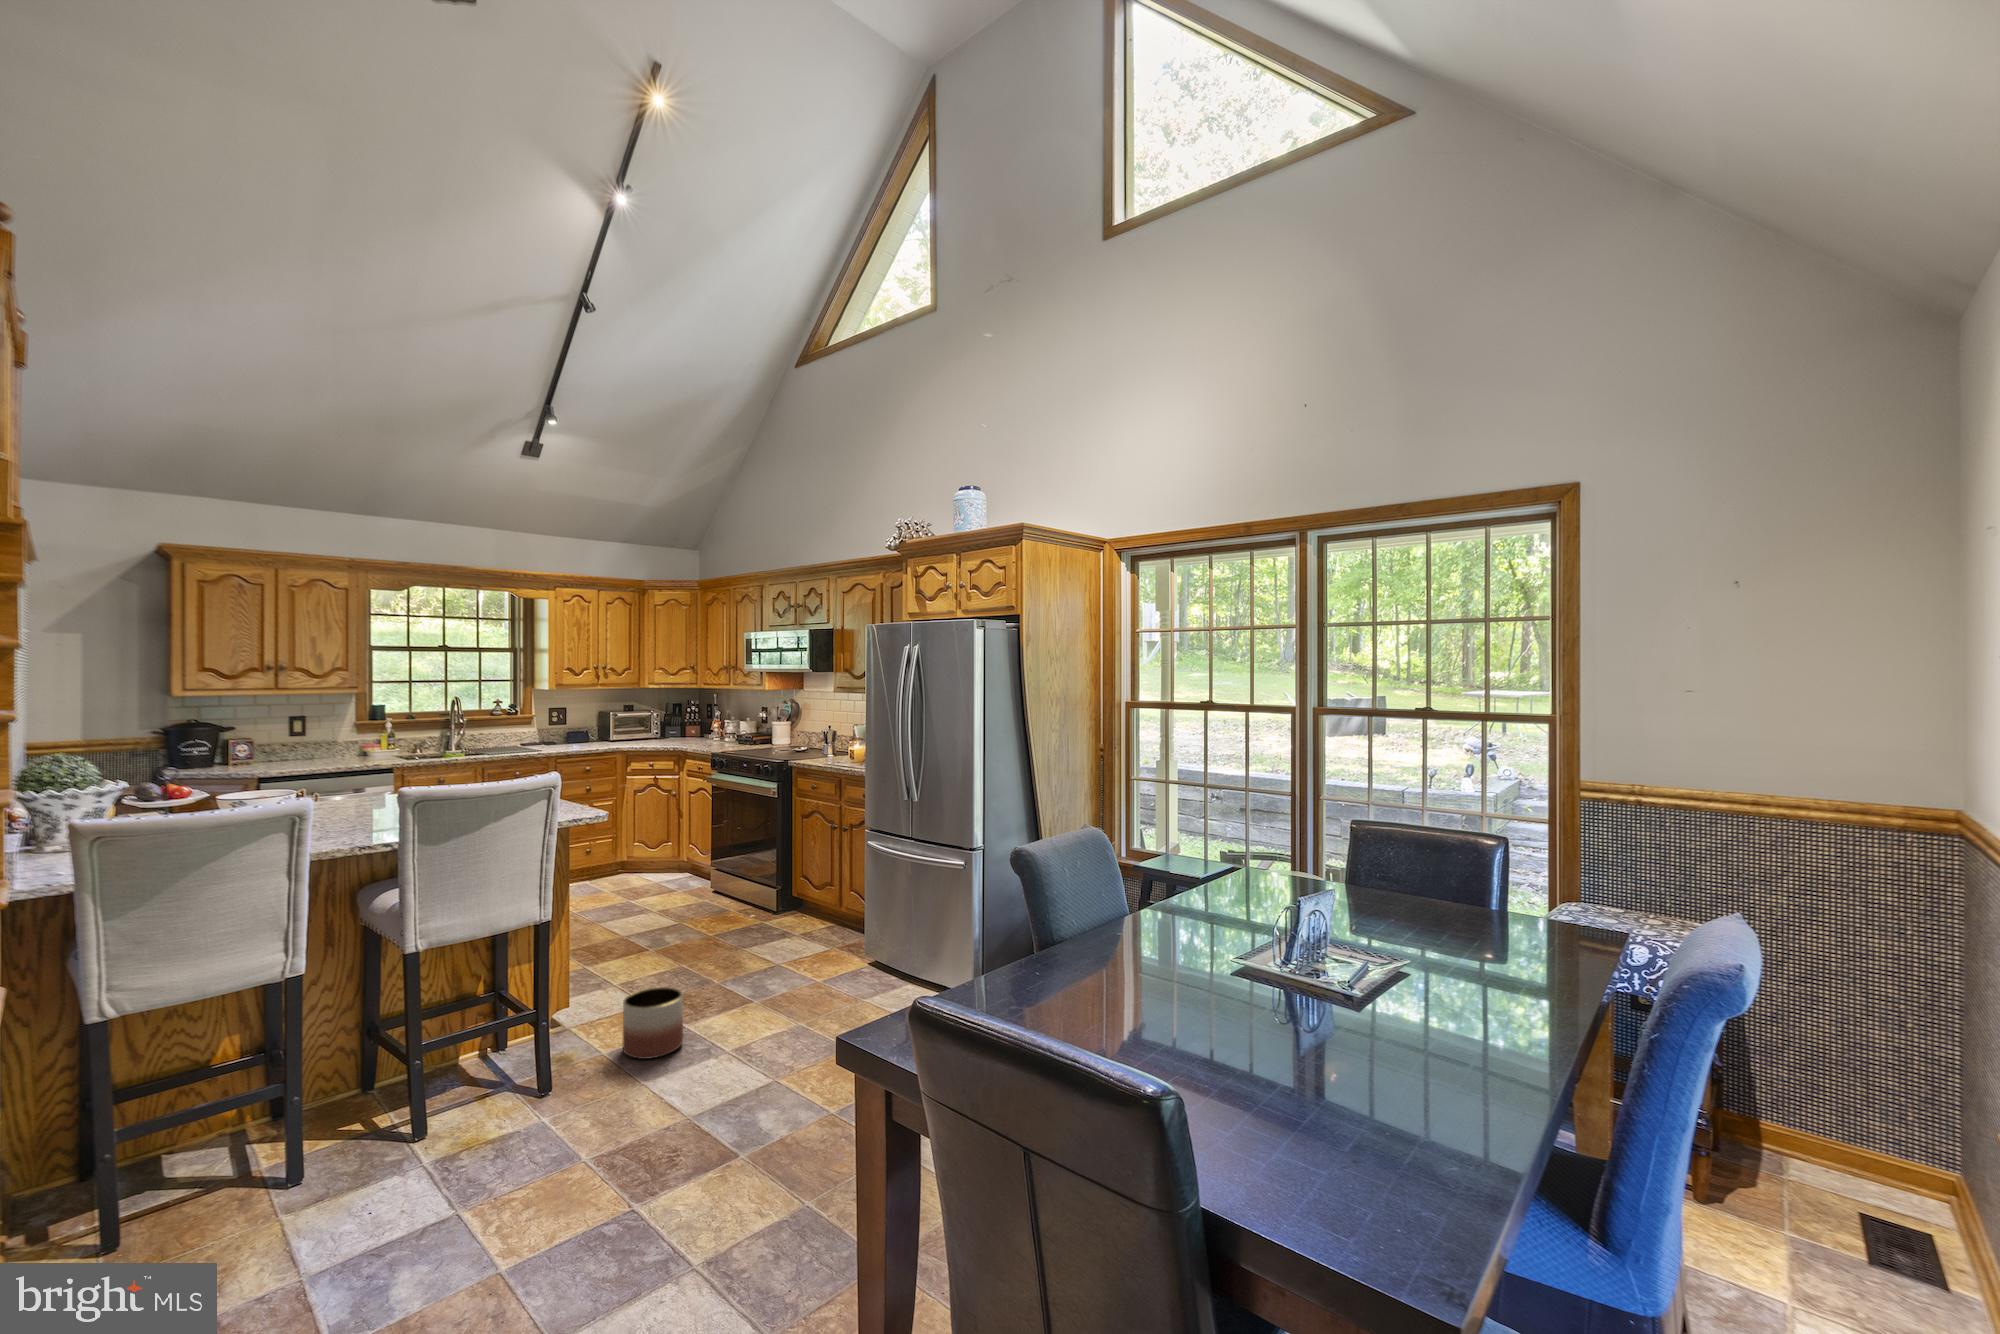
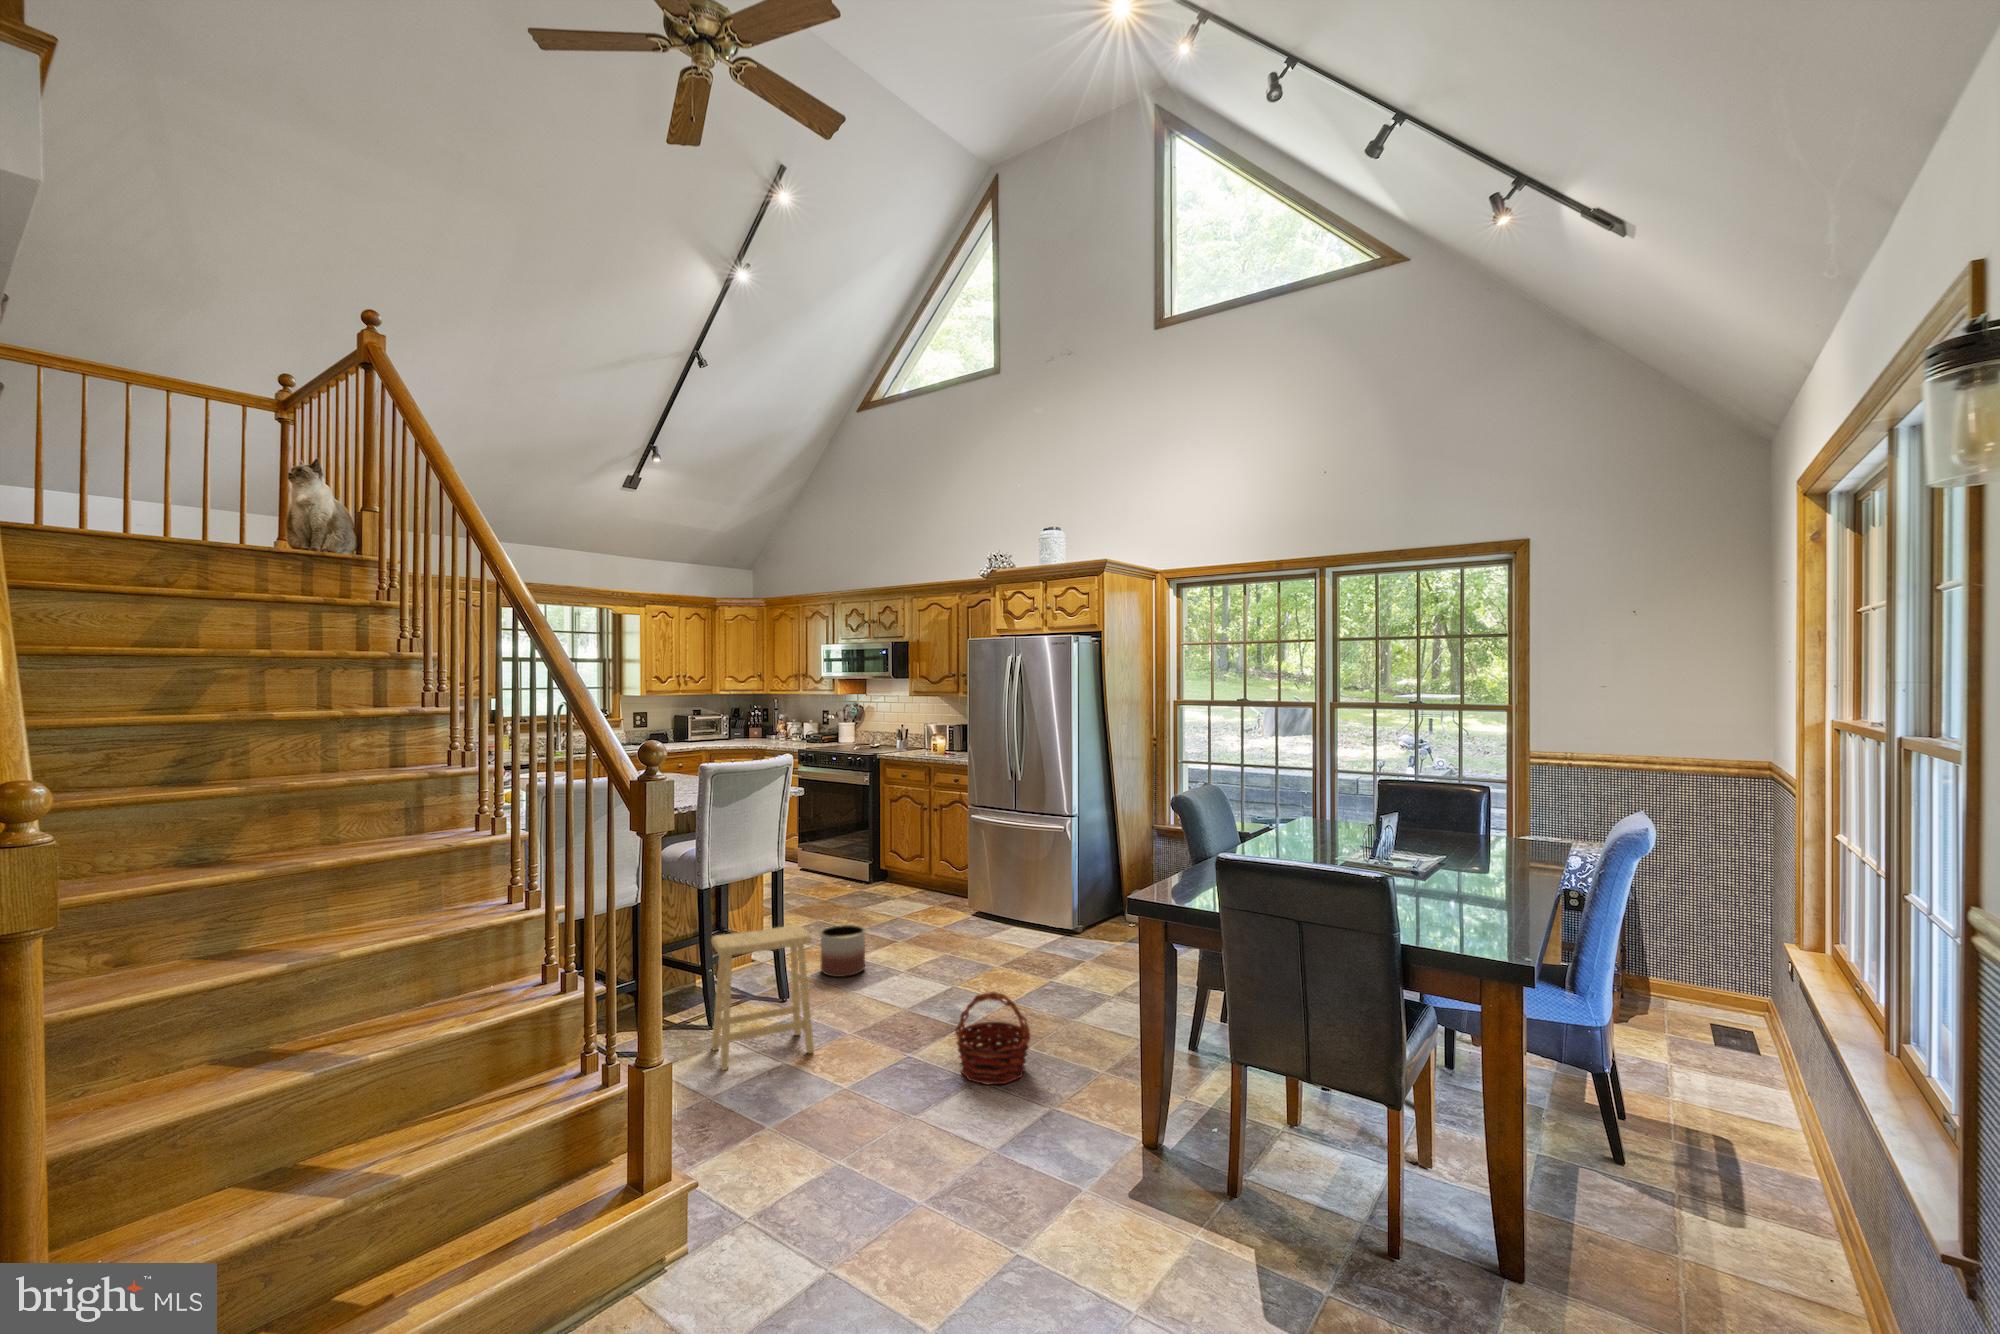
footstool: none [354,1013,517,1233] -> present [711,925,814,1070]
basket: none [674,1137,792,1287] -> present [955,992,1030,1085]

